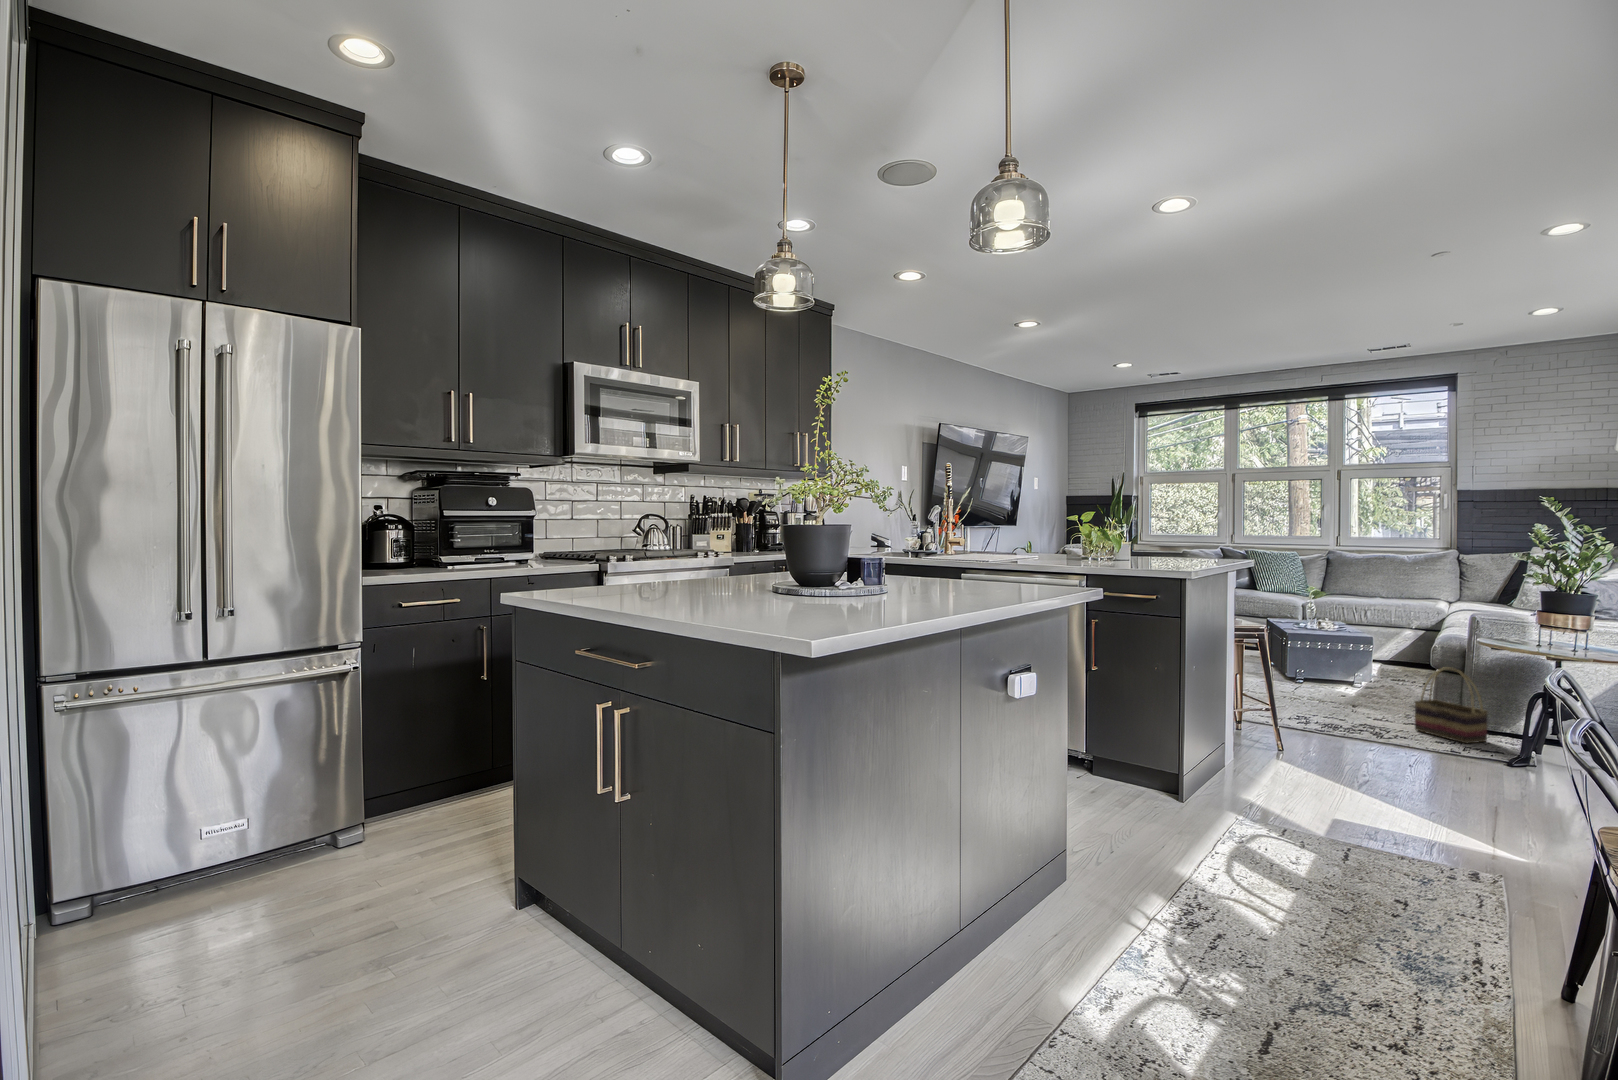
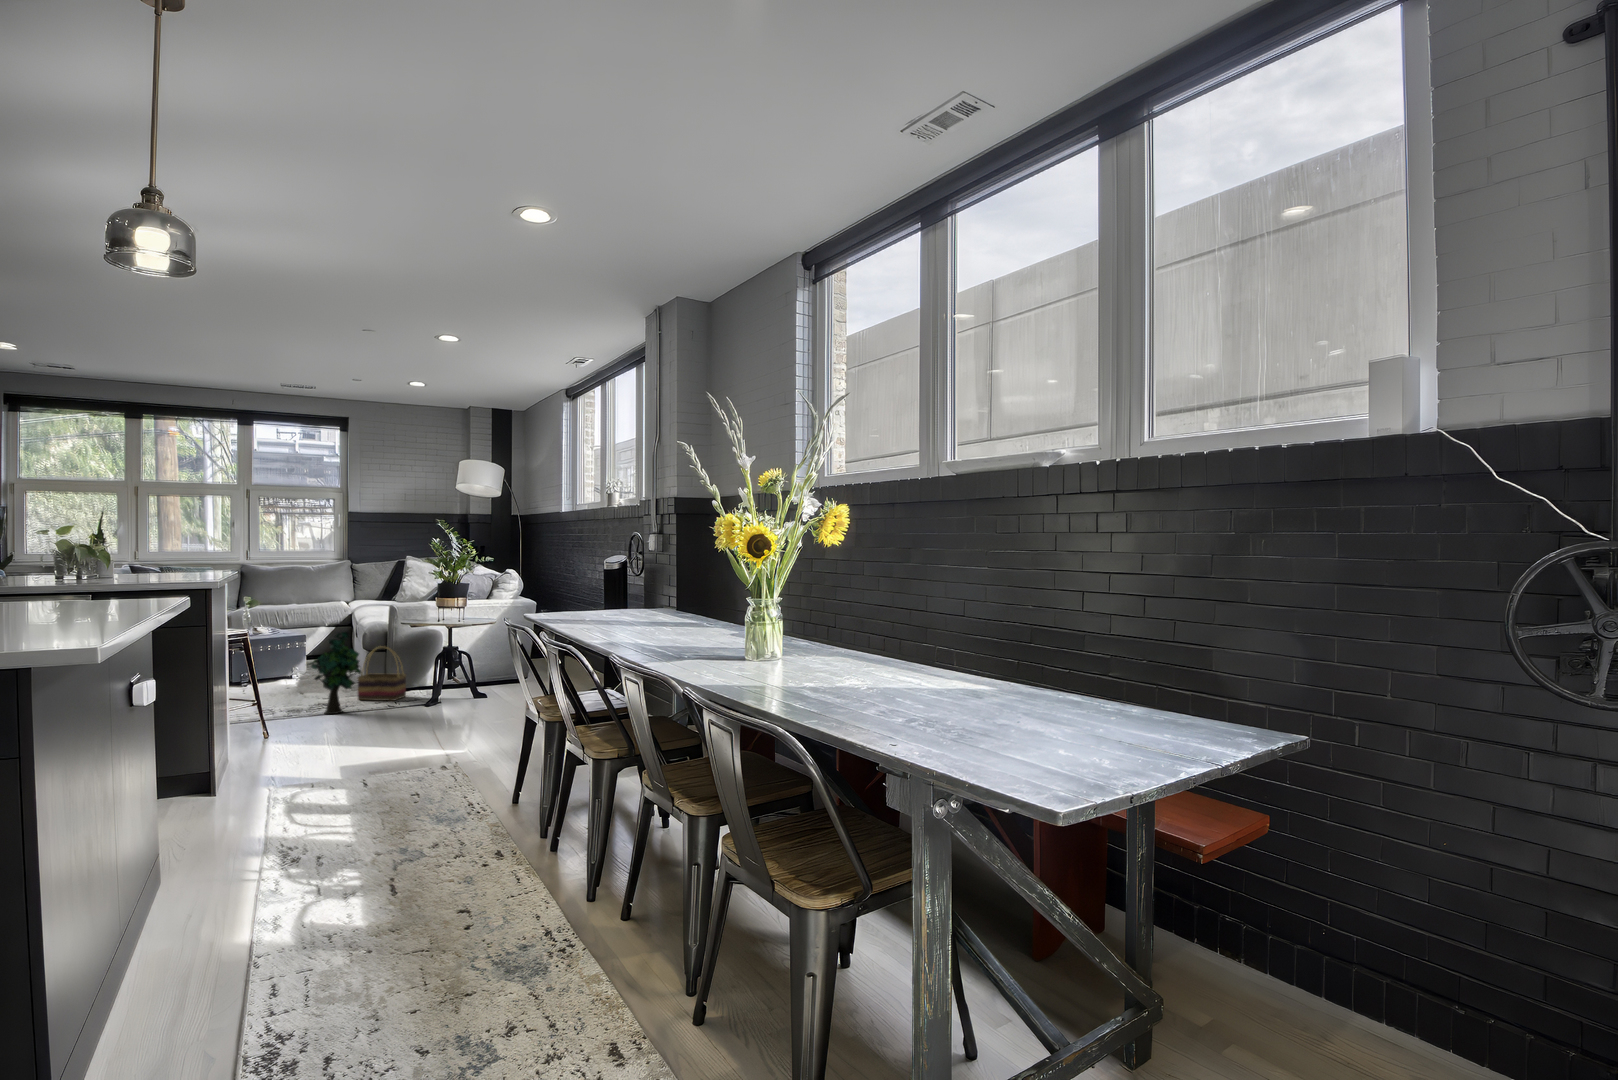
decorative plant: none [1338,642,1412,742] -> present [308,632,361,714]

